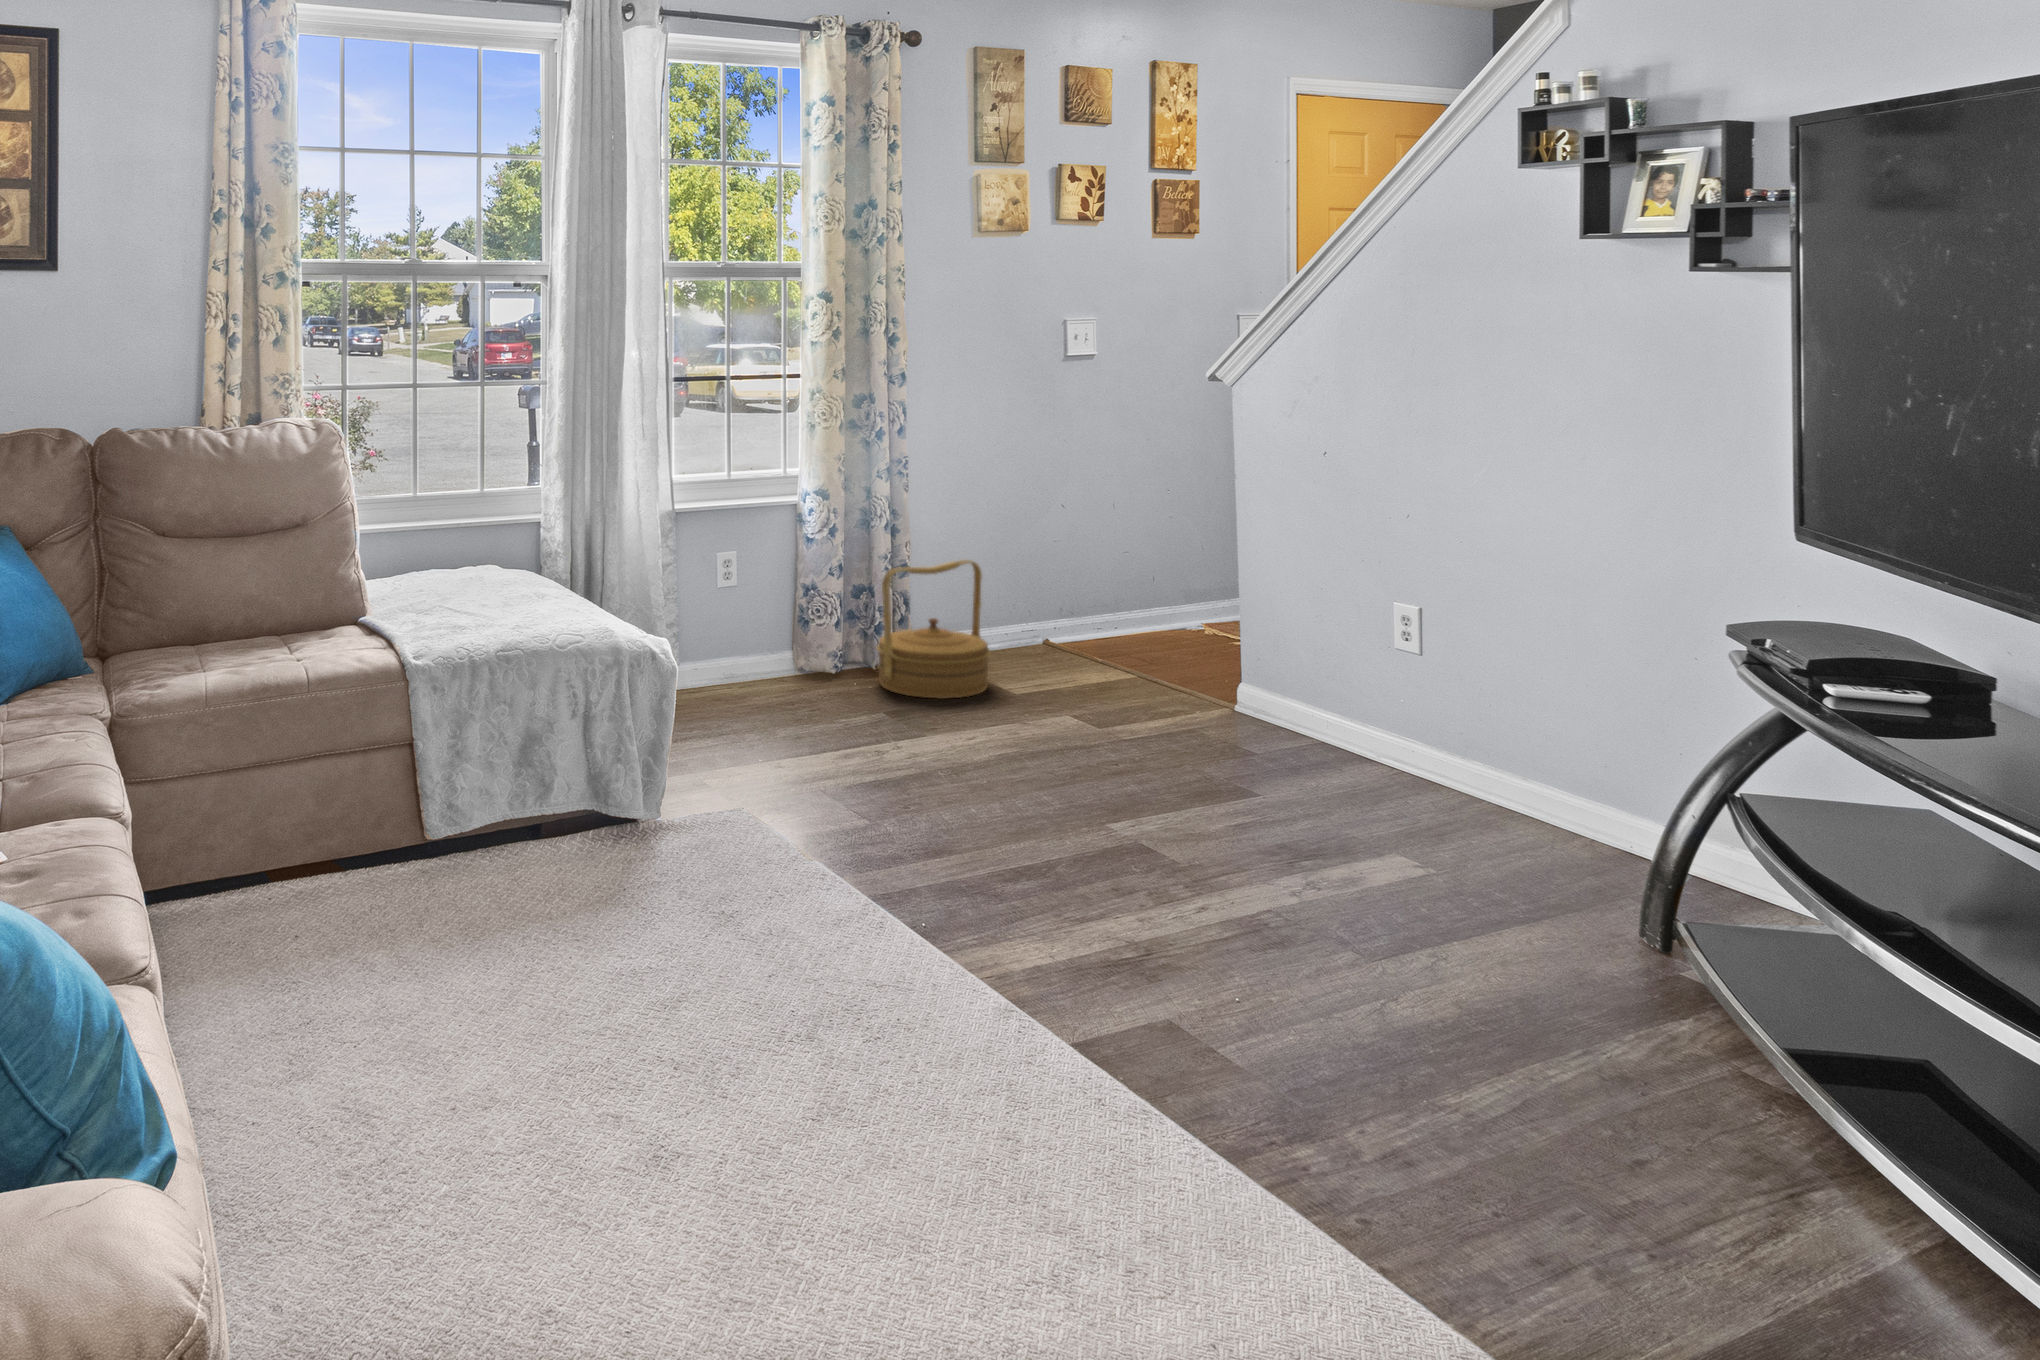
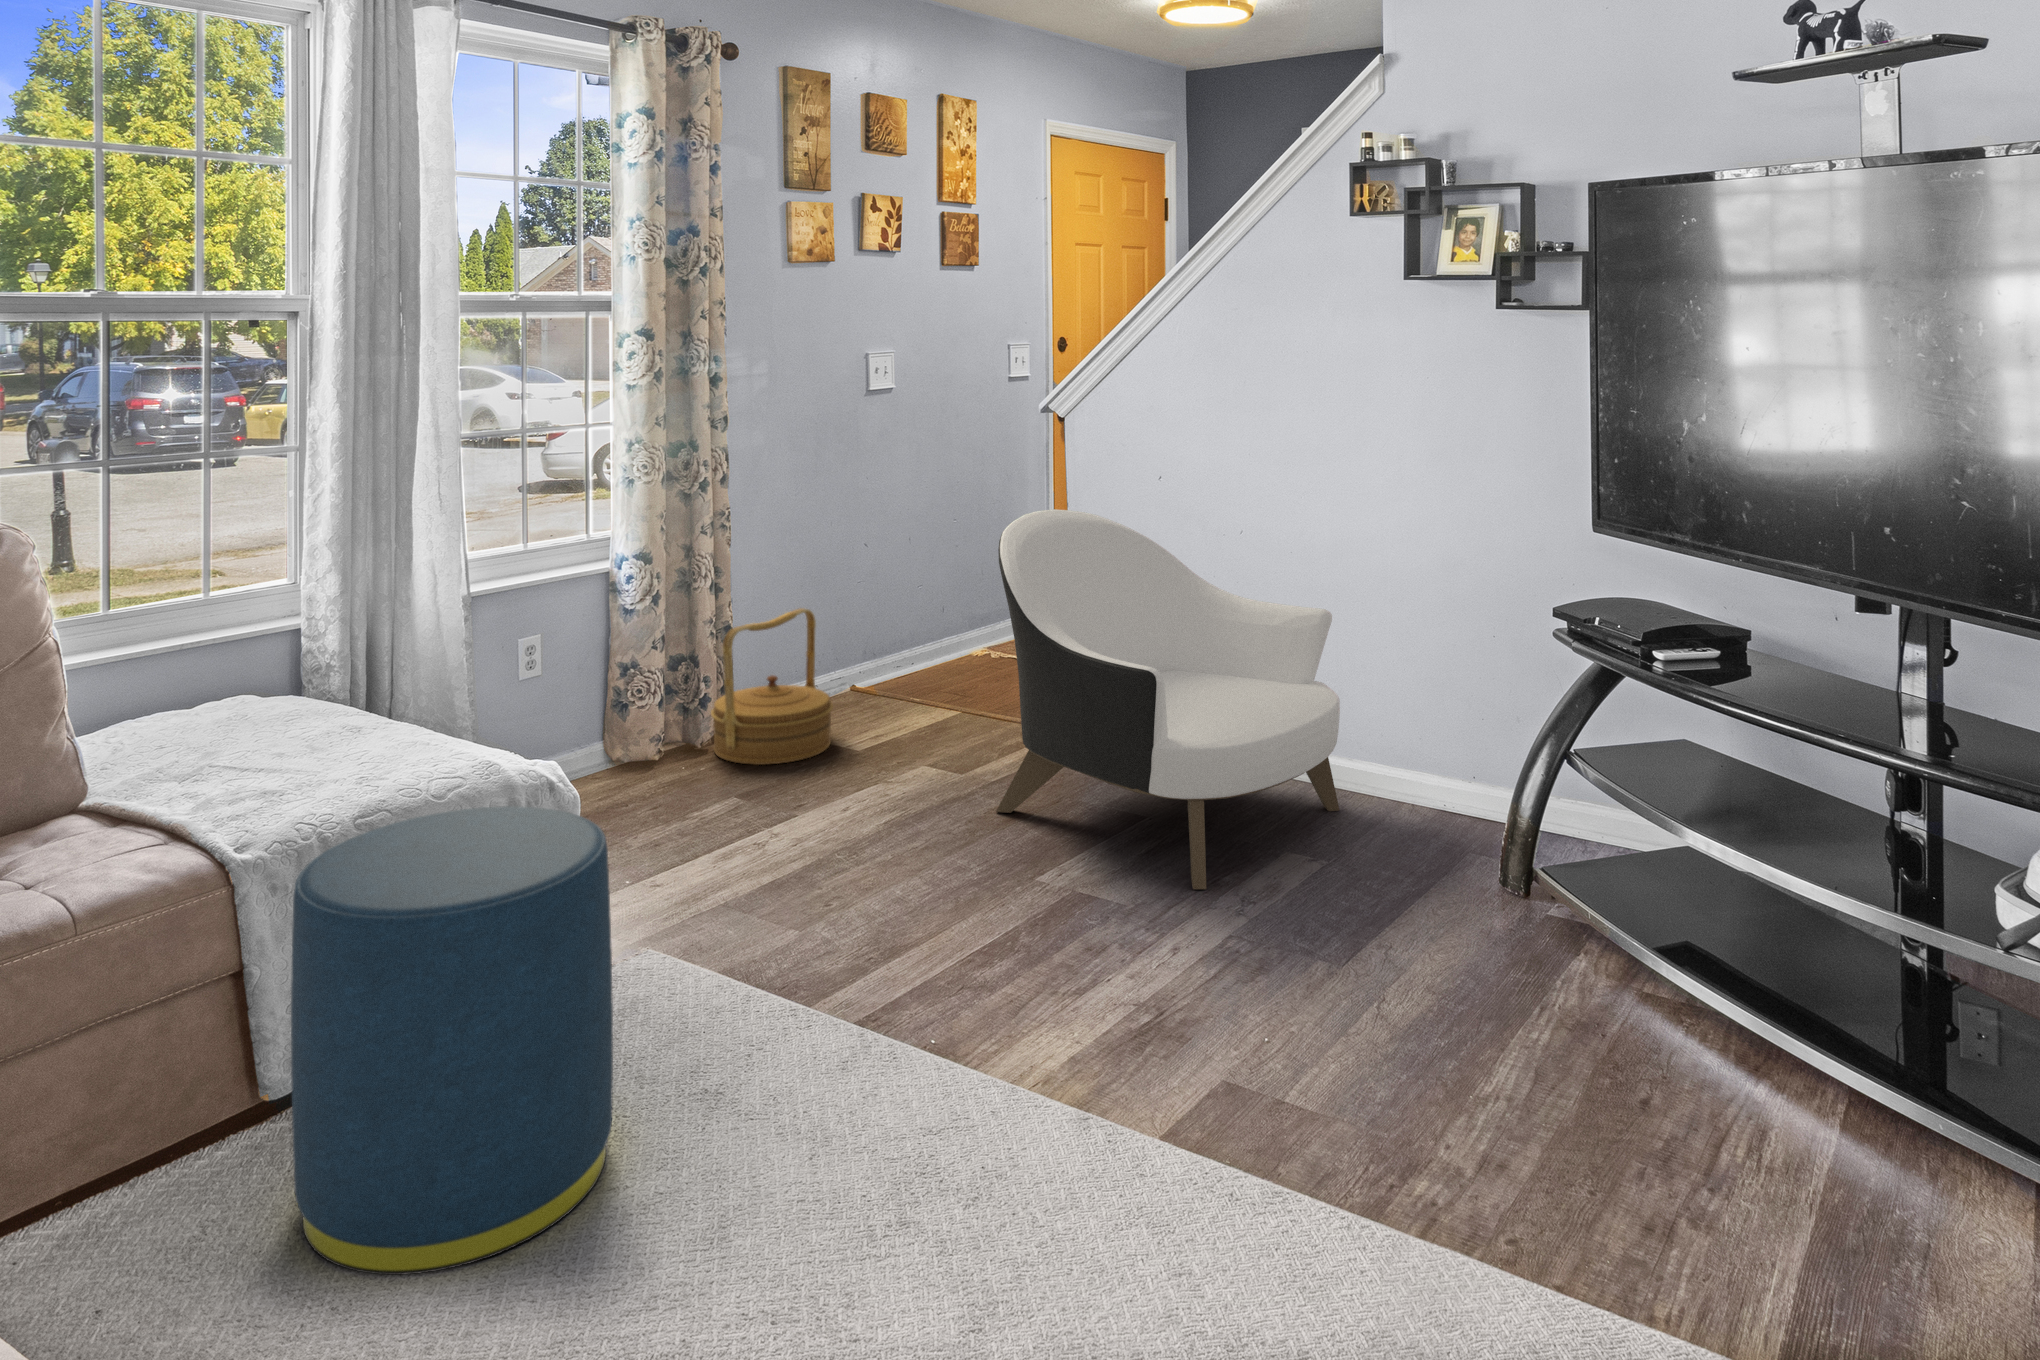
armchair: none [1106,476,1495,860] -> present [996,509,1340,889]
ottoman: none [435,649,653,960] -> present [291,806,613,1275]

